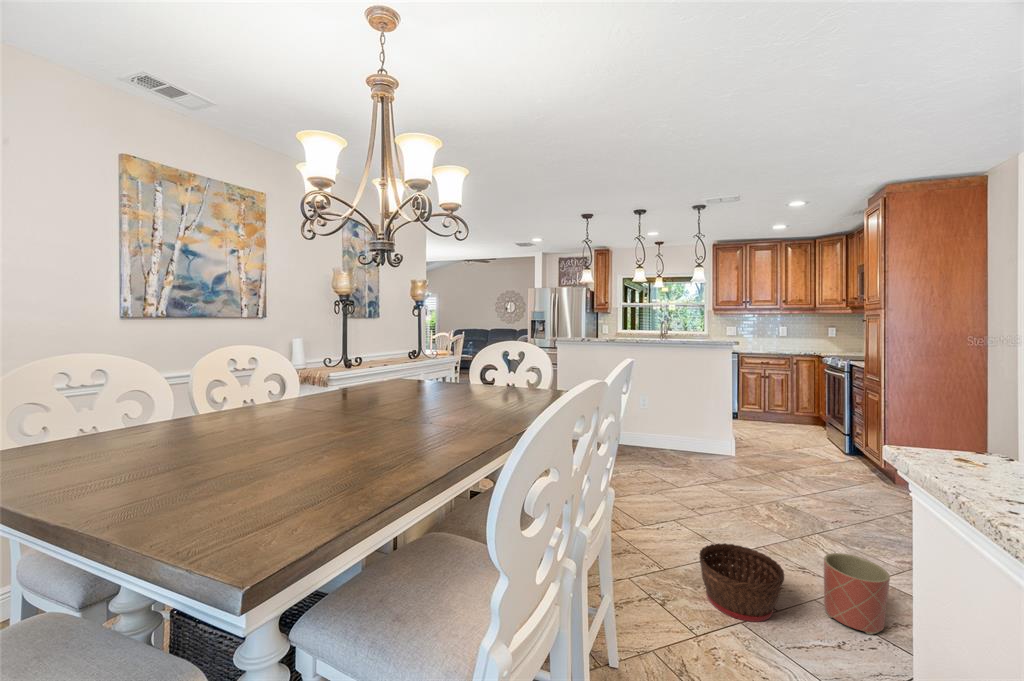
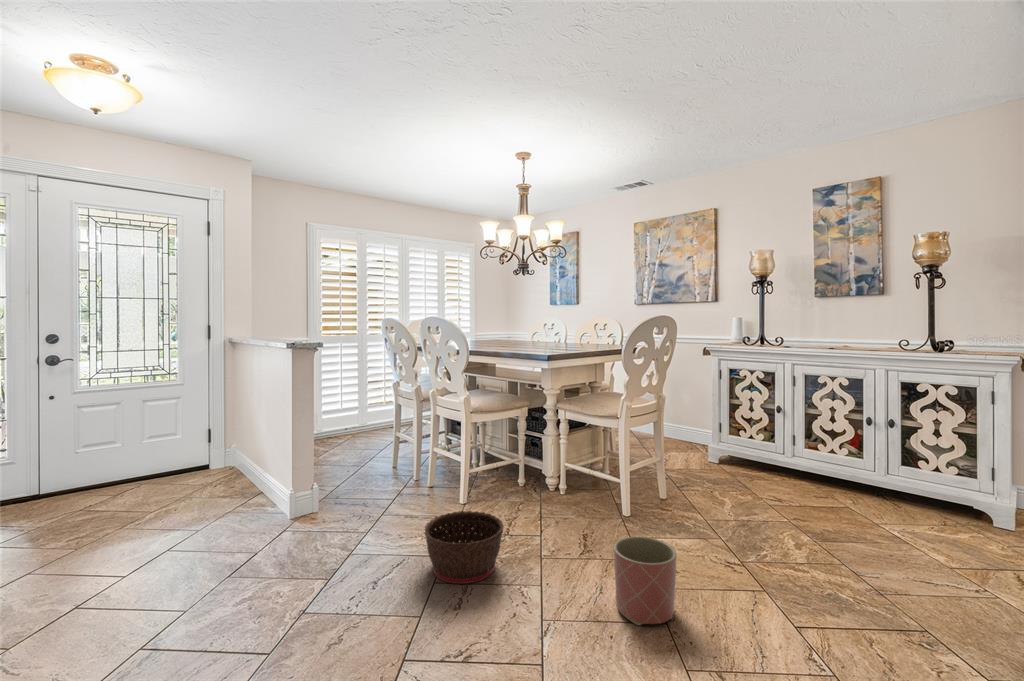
planter: present [824,553,890,635] -> present [614,537,676,625]

